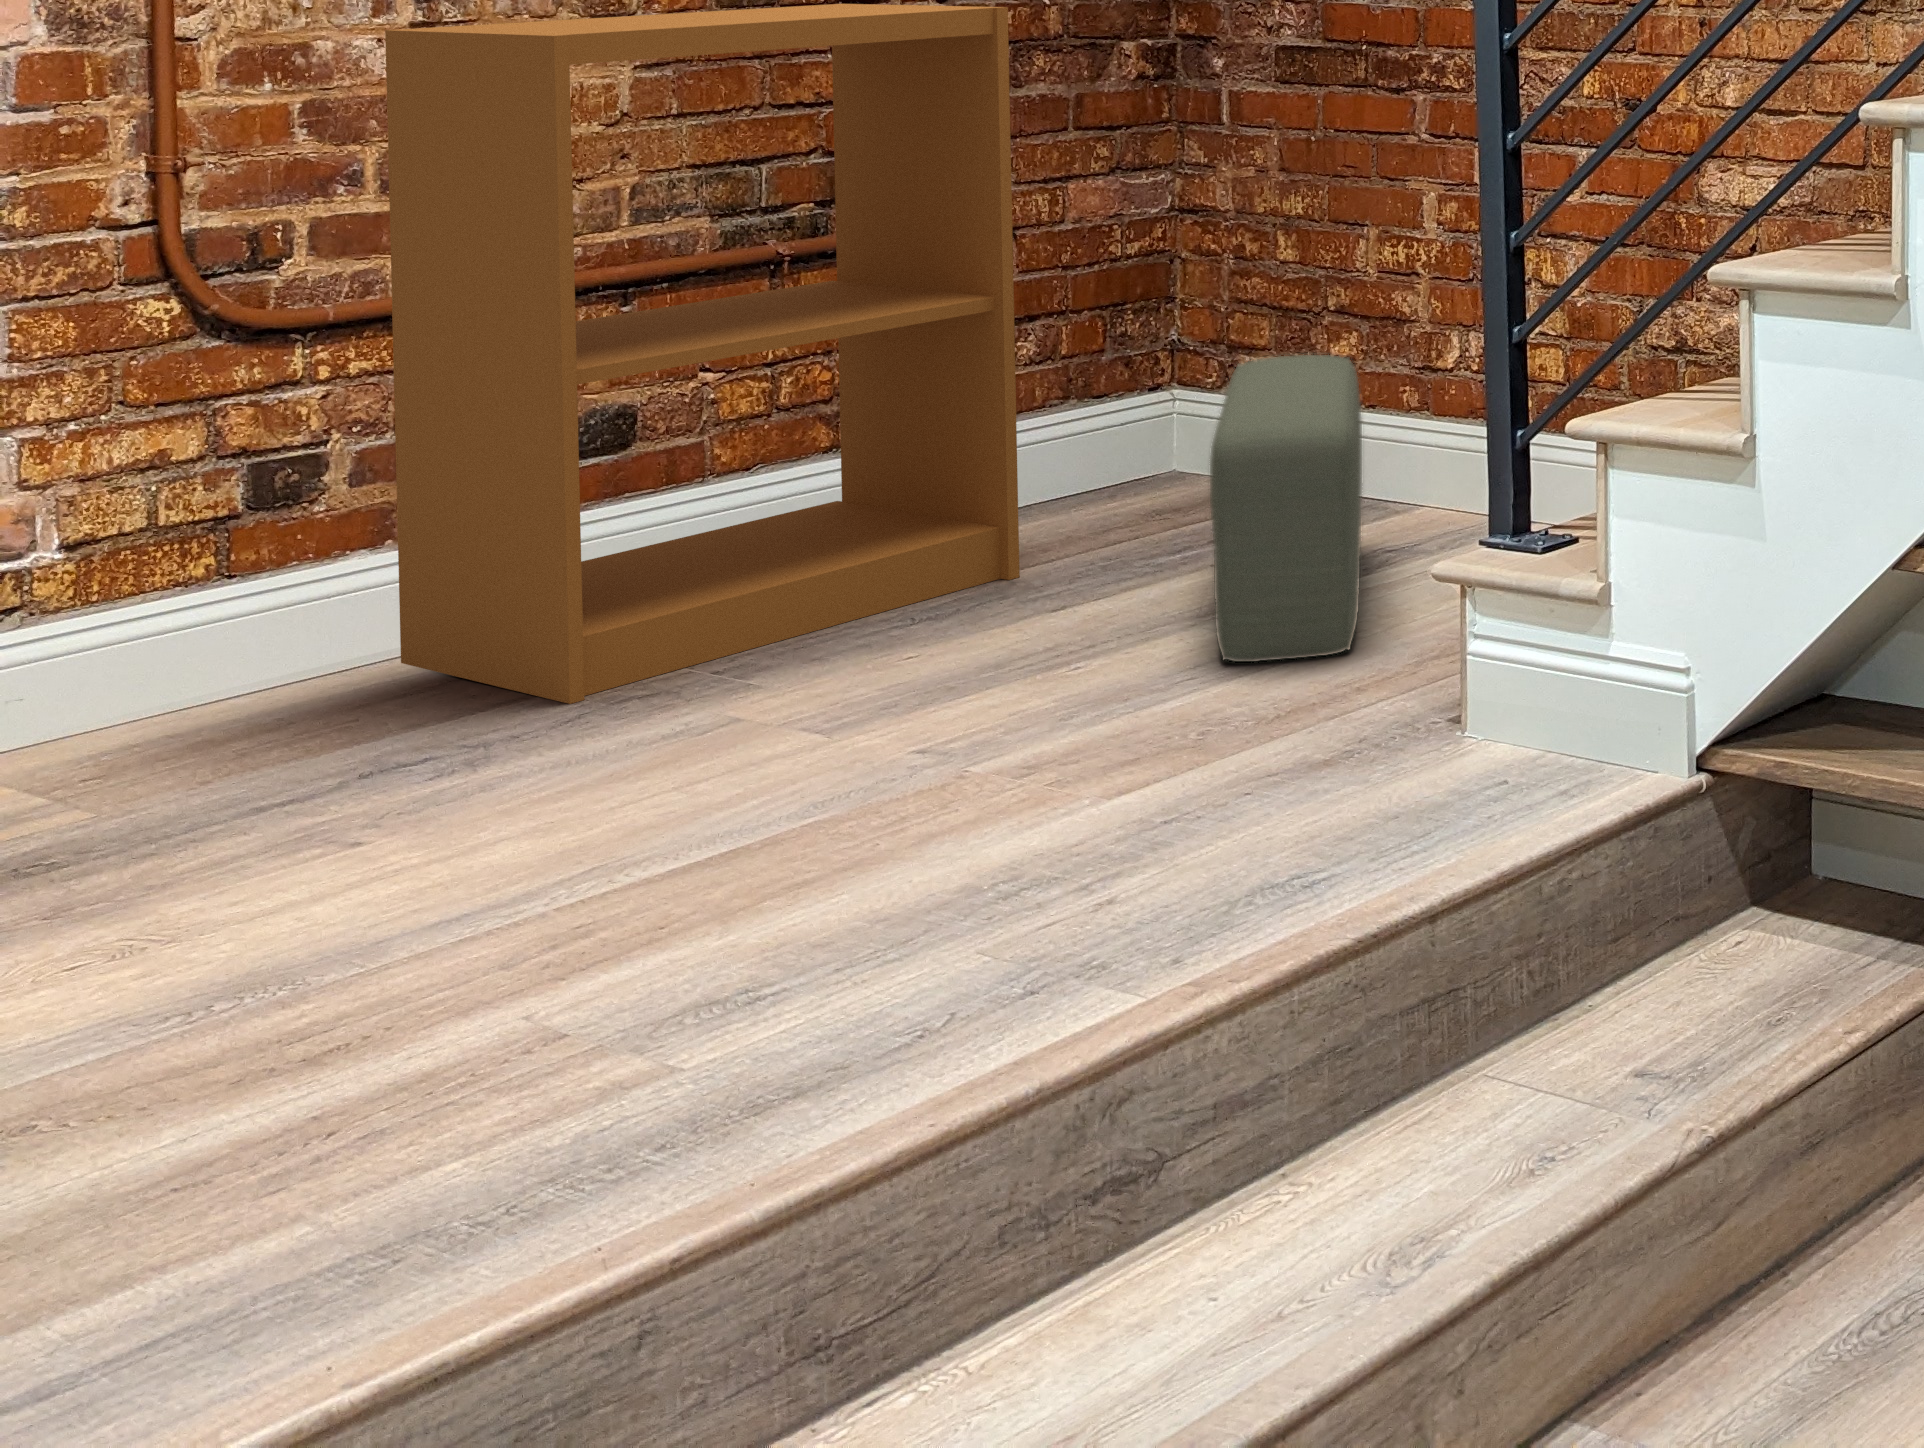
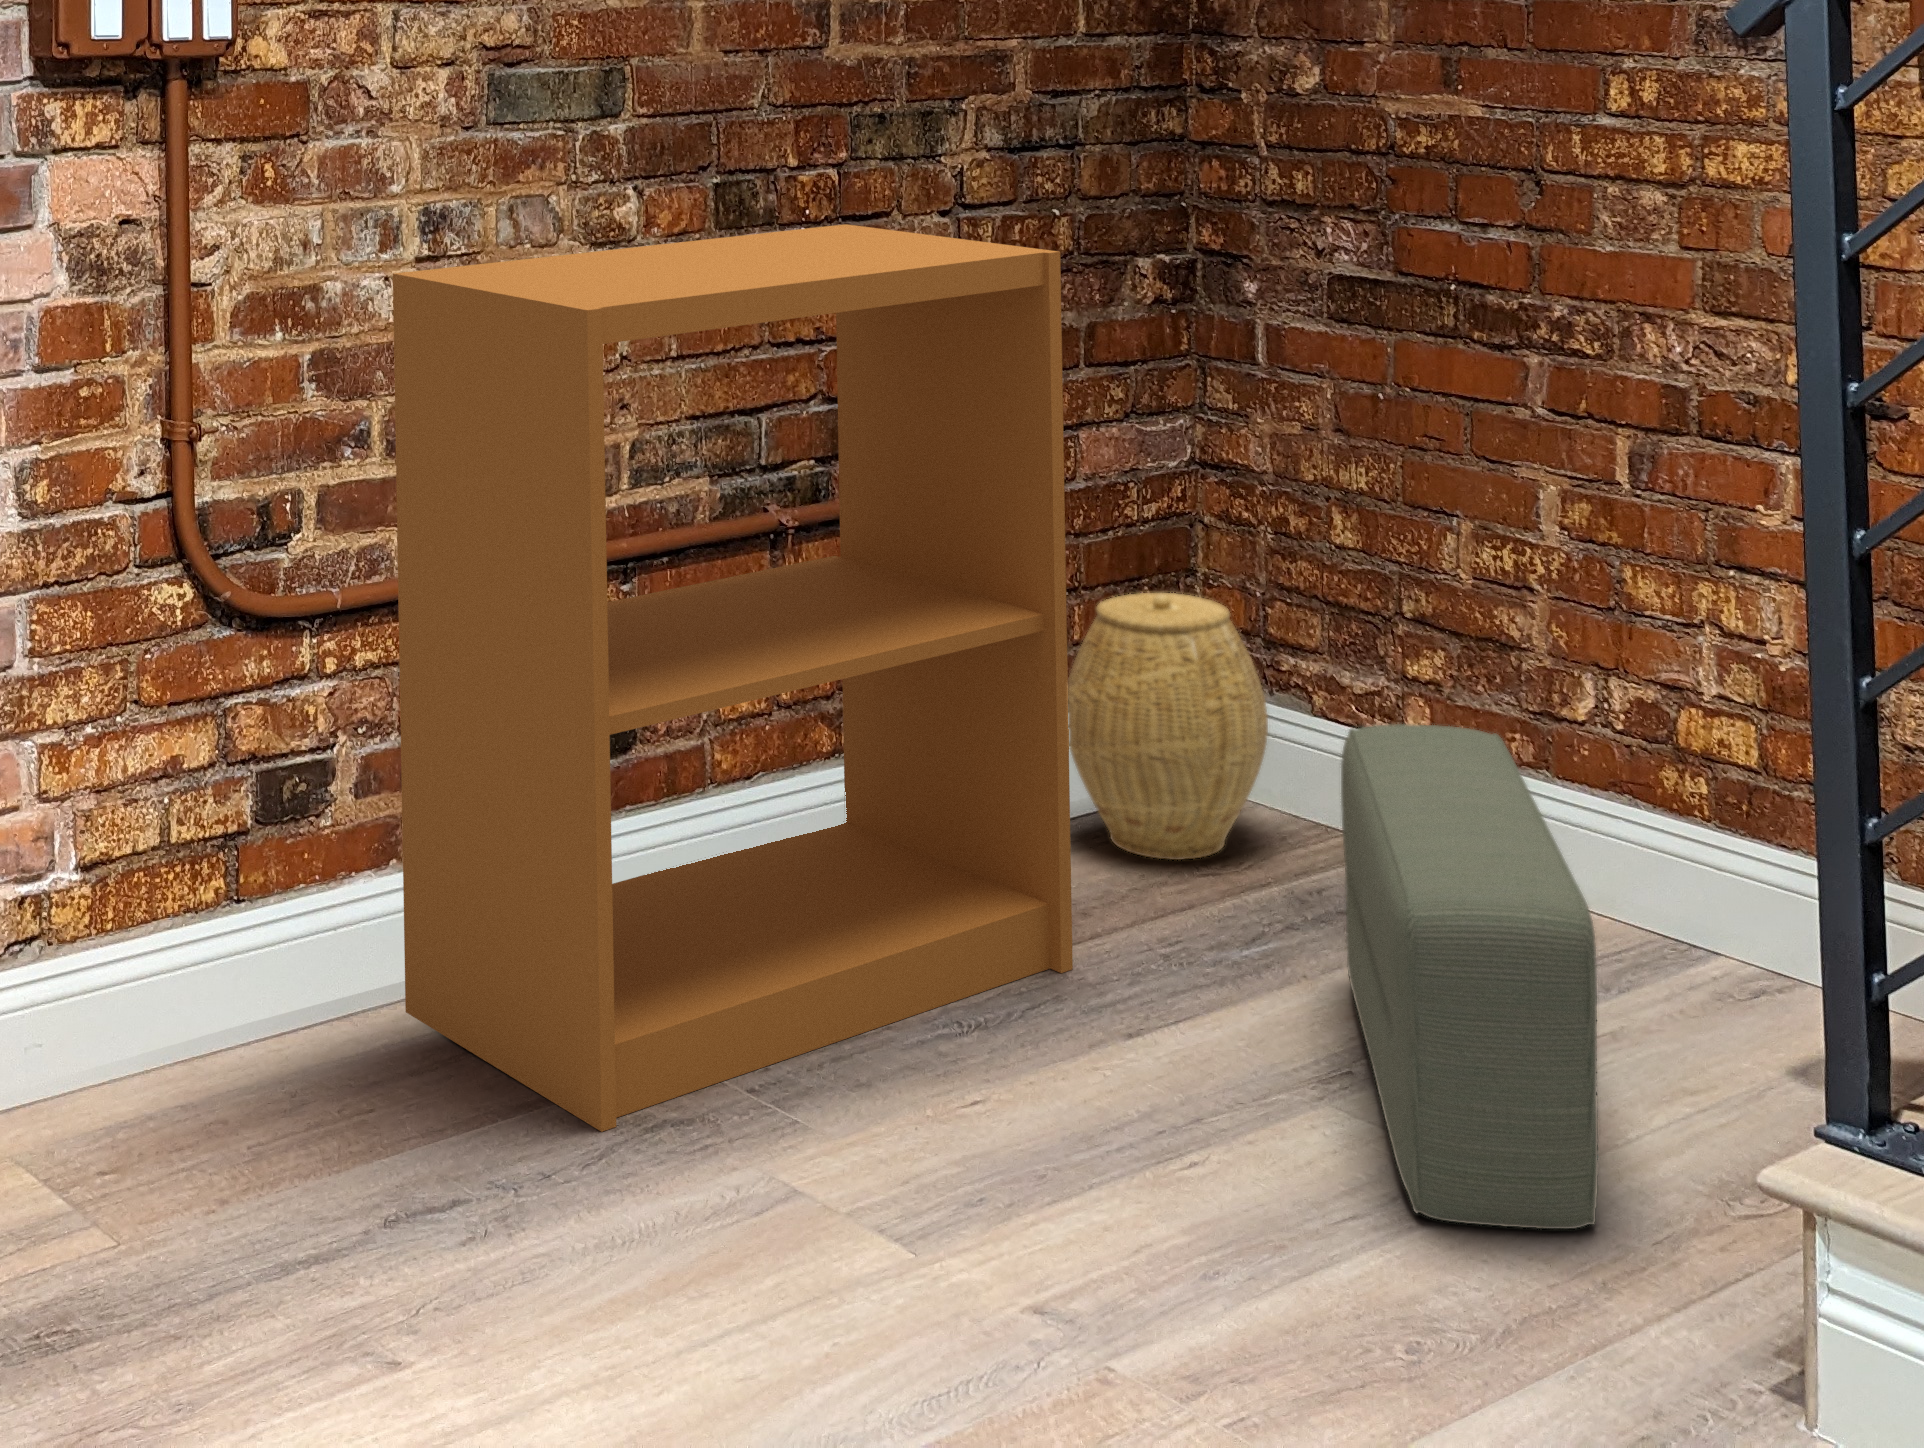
woven basket: none [1048,304,1217,512] -> present [1068,593,1268,860]

